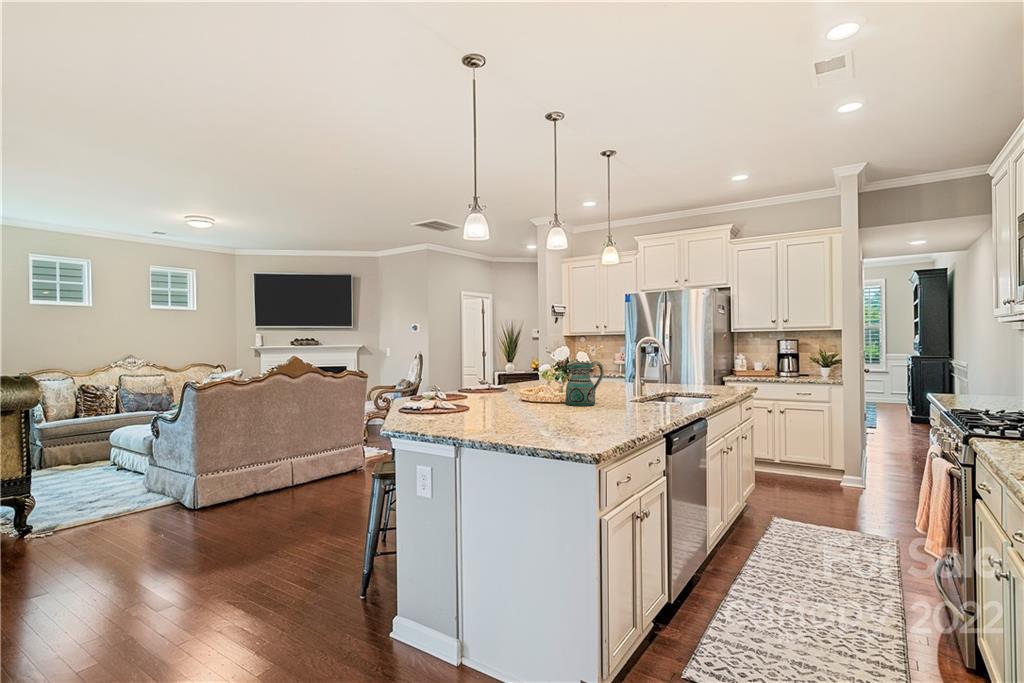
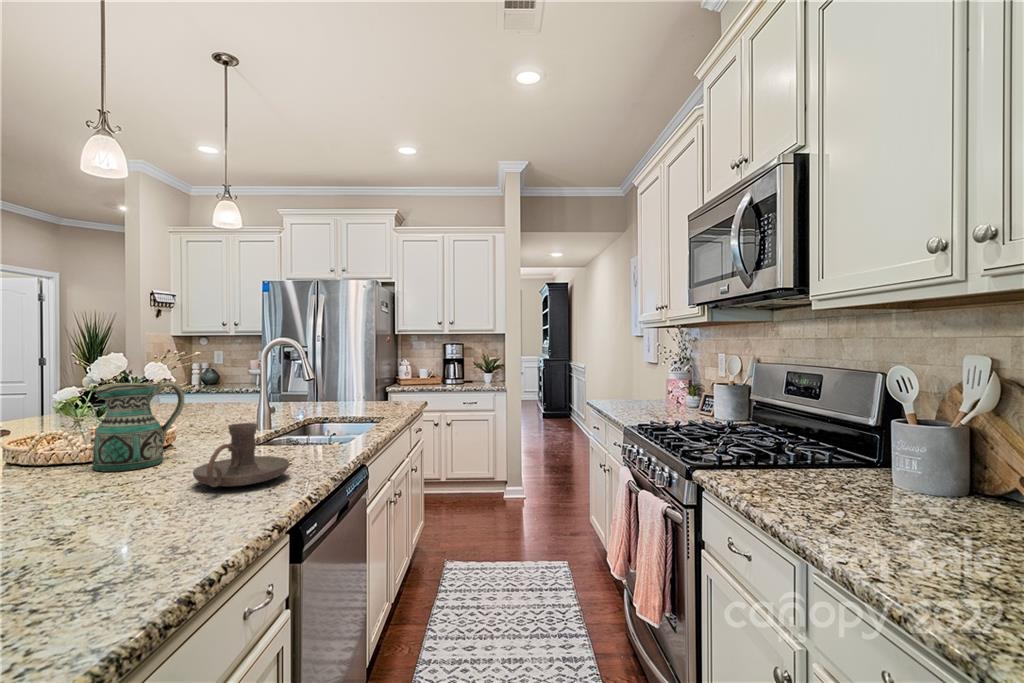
candle holder: none [617,384,664,415] -> present [193,423,289,487]

